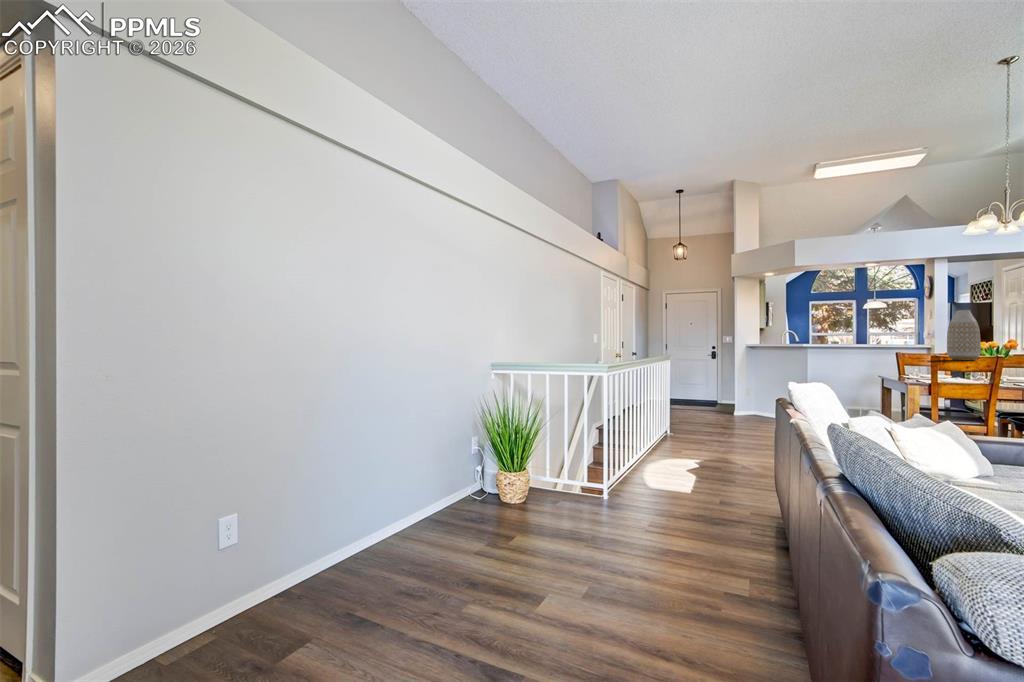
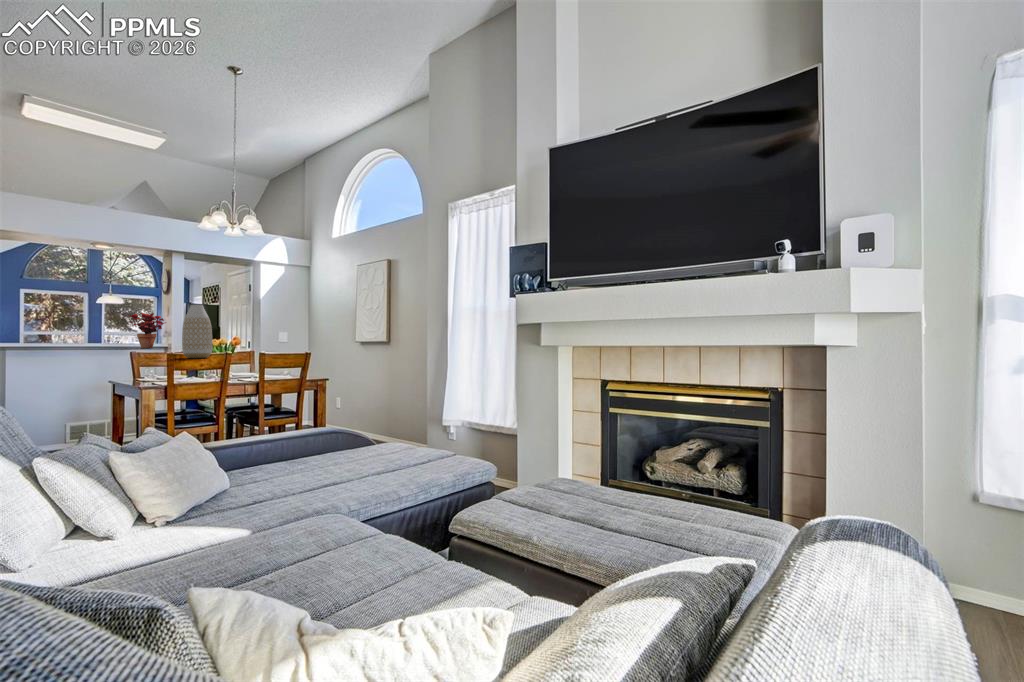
potted plant: none [892,316,930,348] -> present [128,313,166,348]

